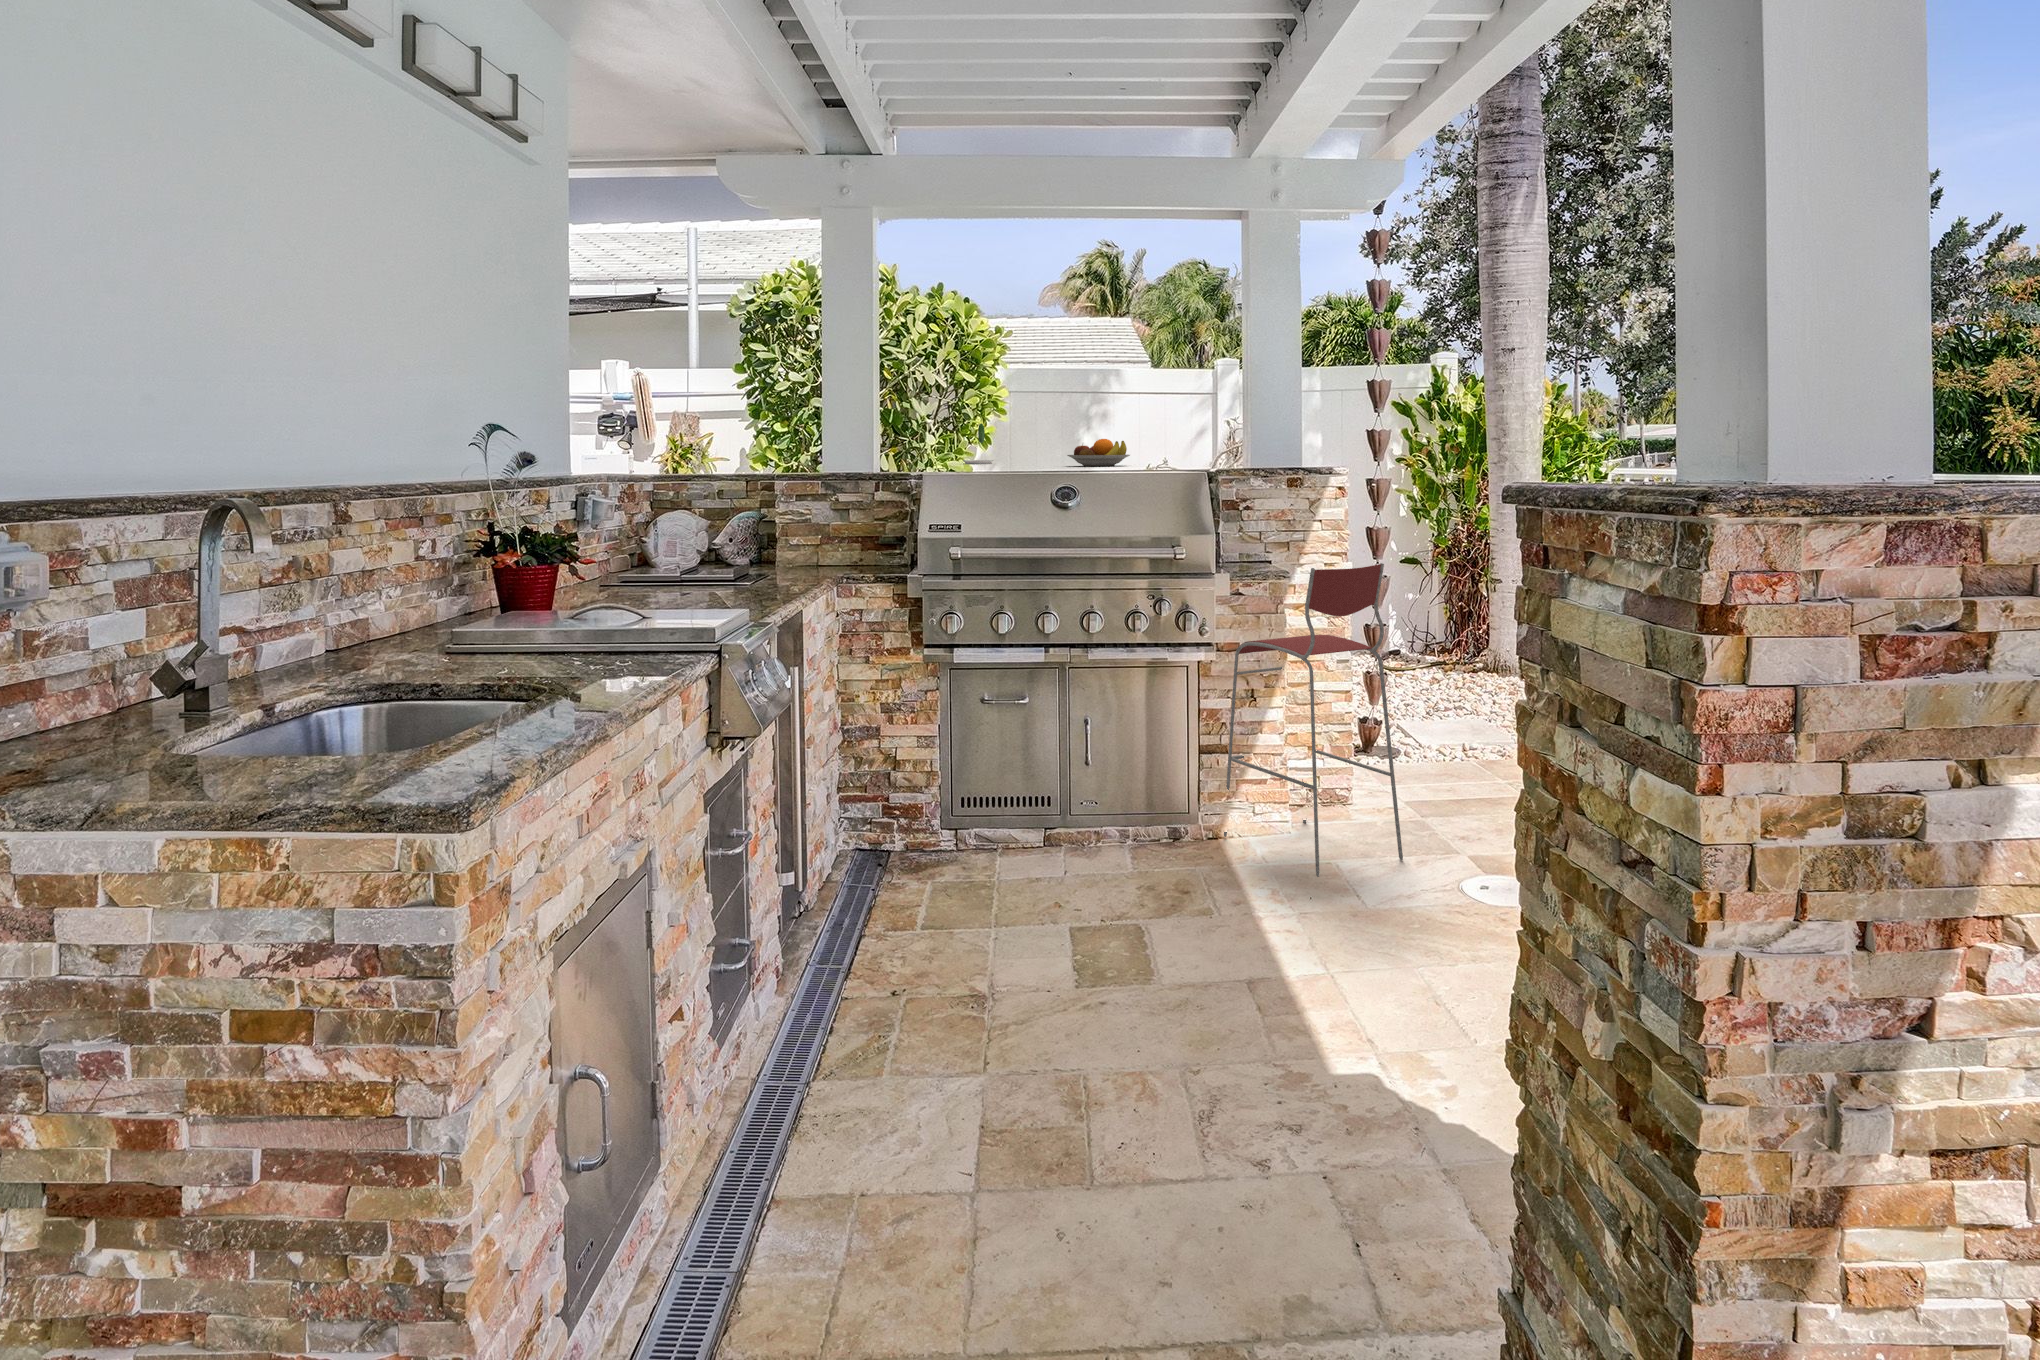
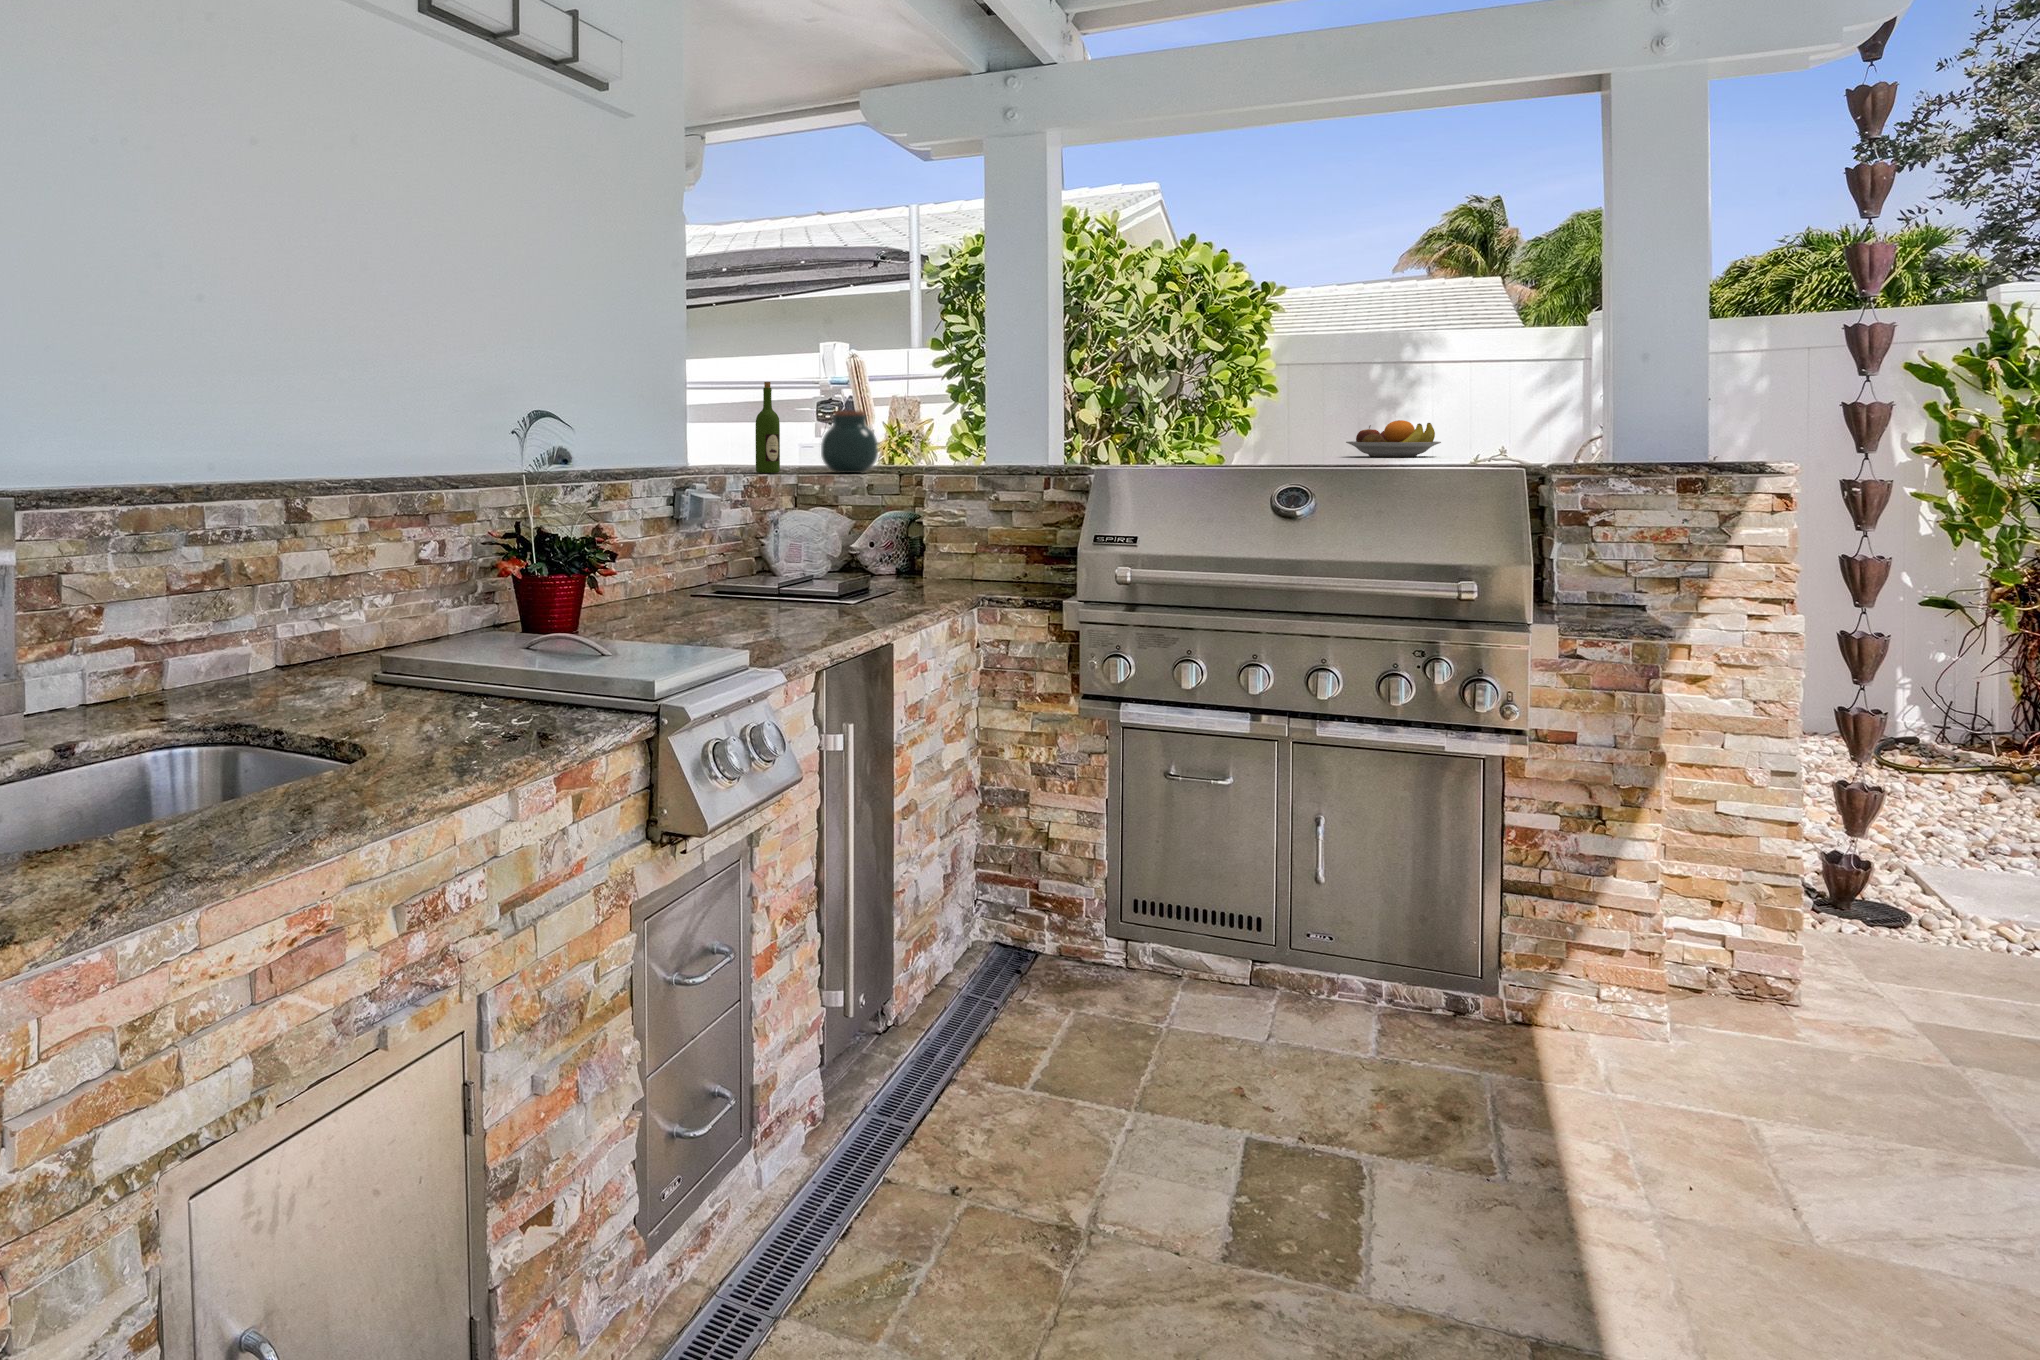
wine bottle: none [637,405,659,483] -> present [755,382,780,473]
plate: present [963,423,993,464] -> none [1213,402,1256,452]
jar: none [697,430,745,482] -> present [821,411,878,473]
bar stool: present [1224,563,1403,877] -> none [1554,627,1906,1133]

